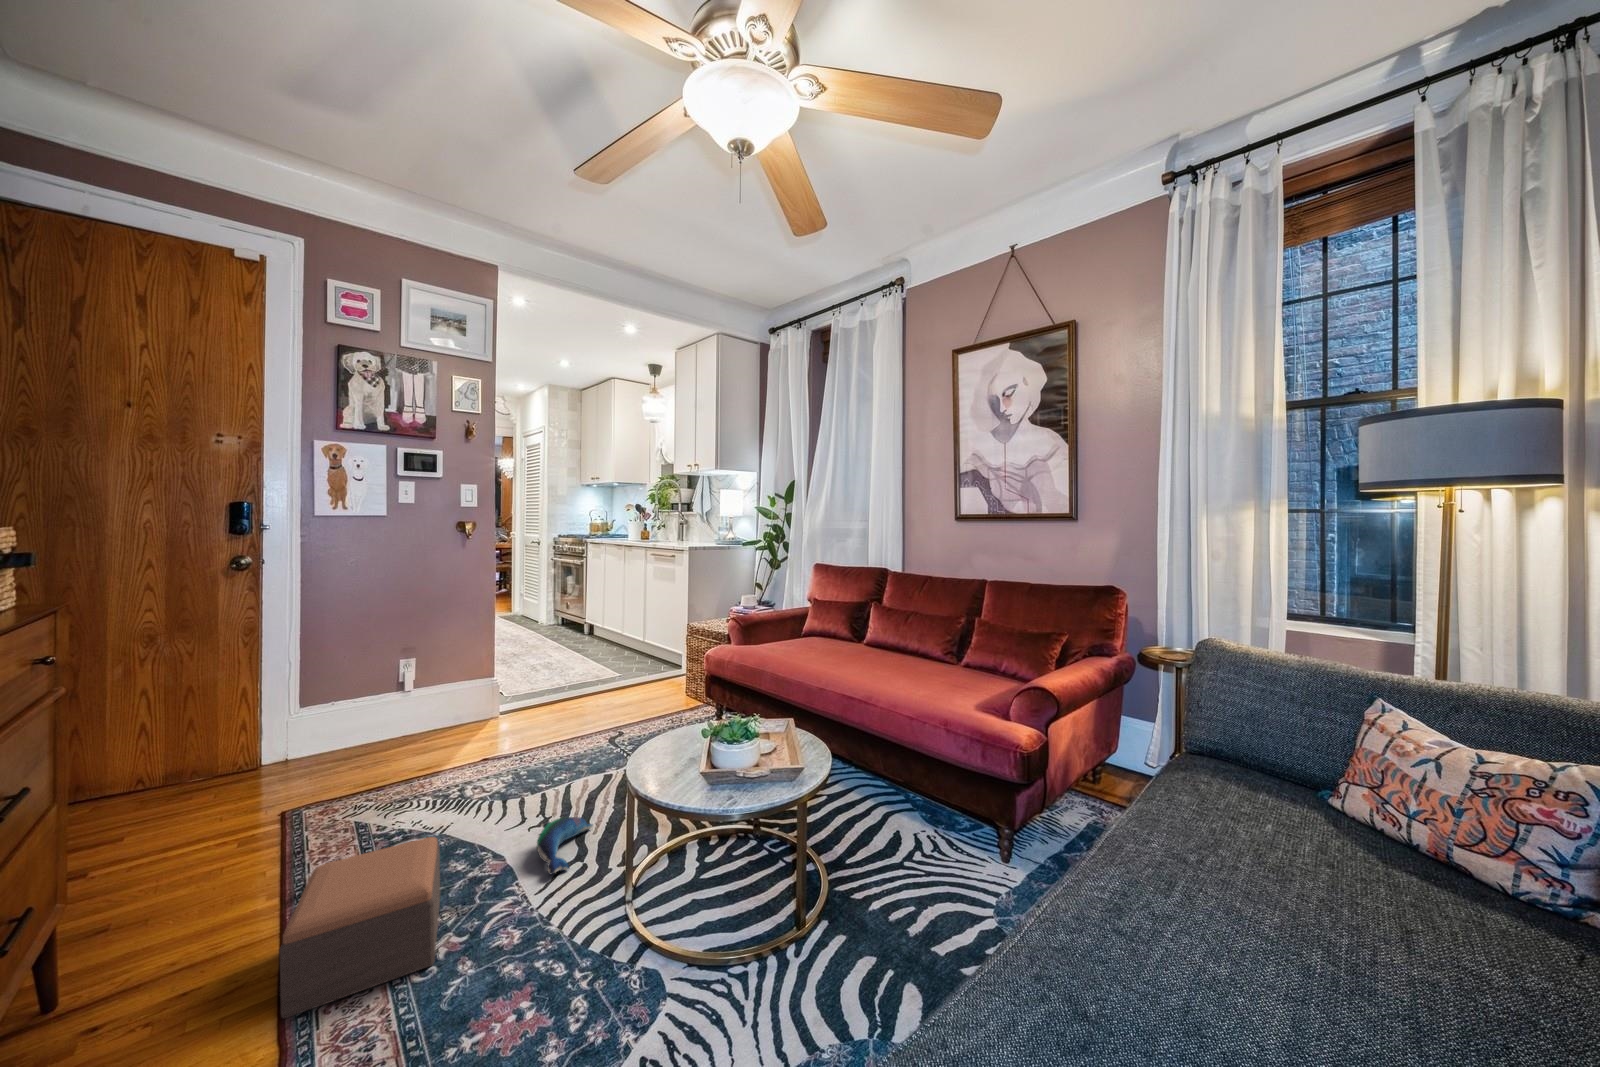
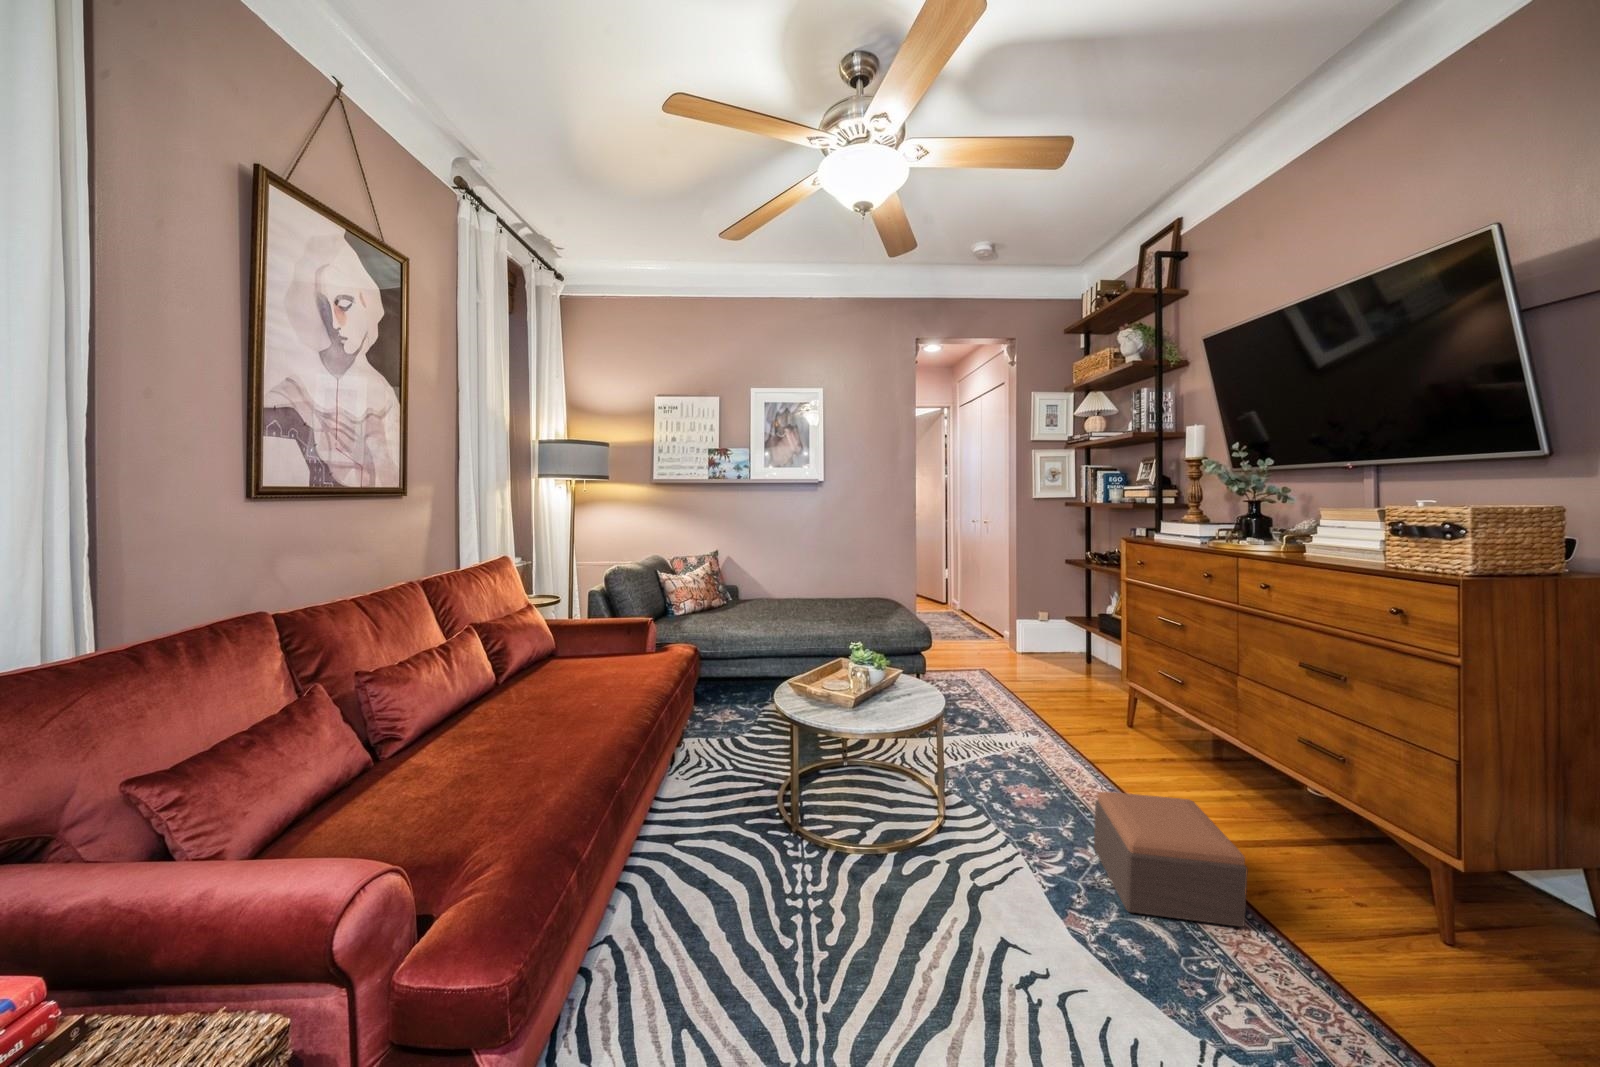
plush toy: present [537,817,593,874] -> none [957,867,1029,933]

